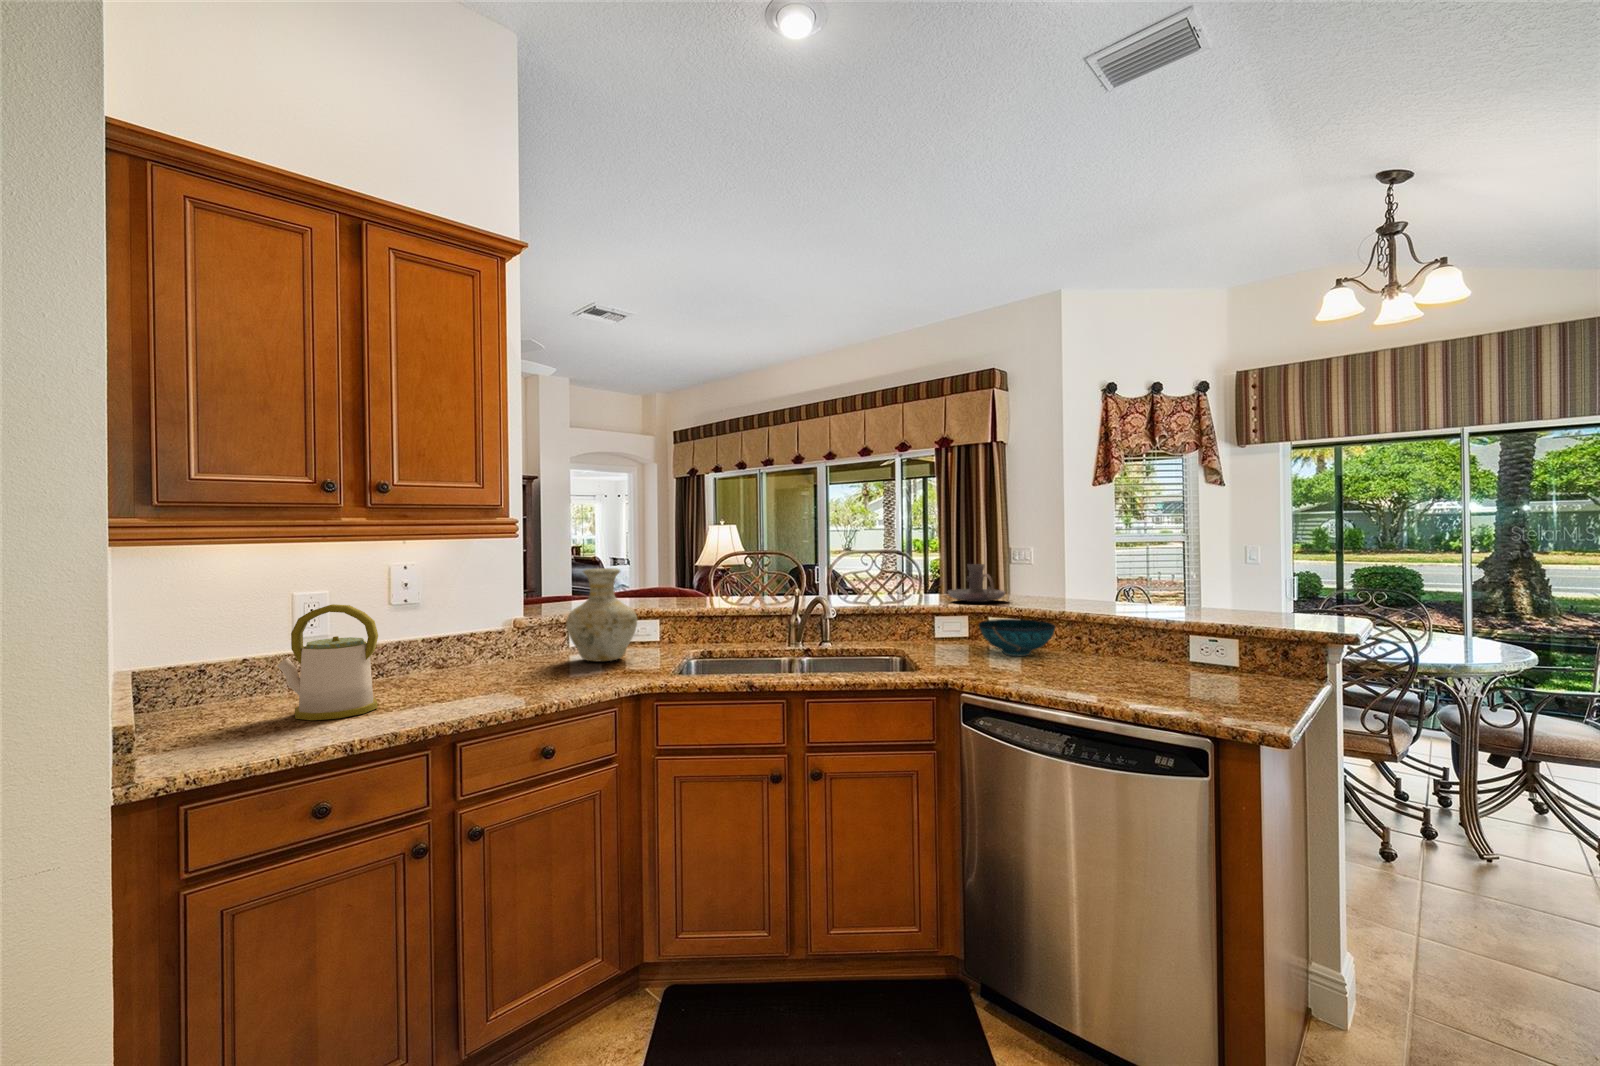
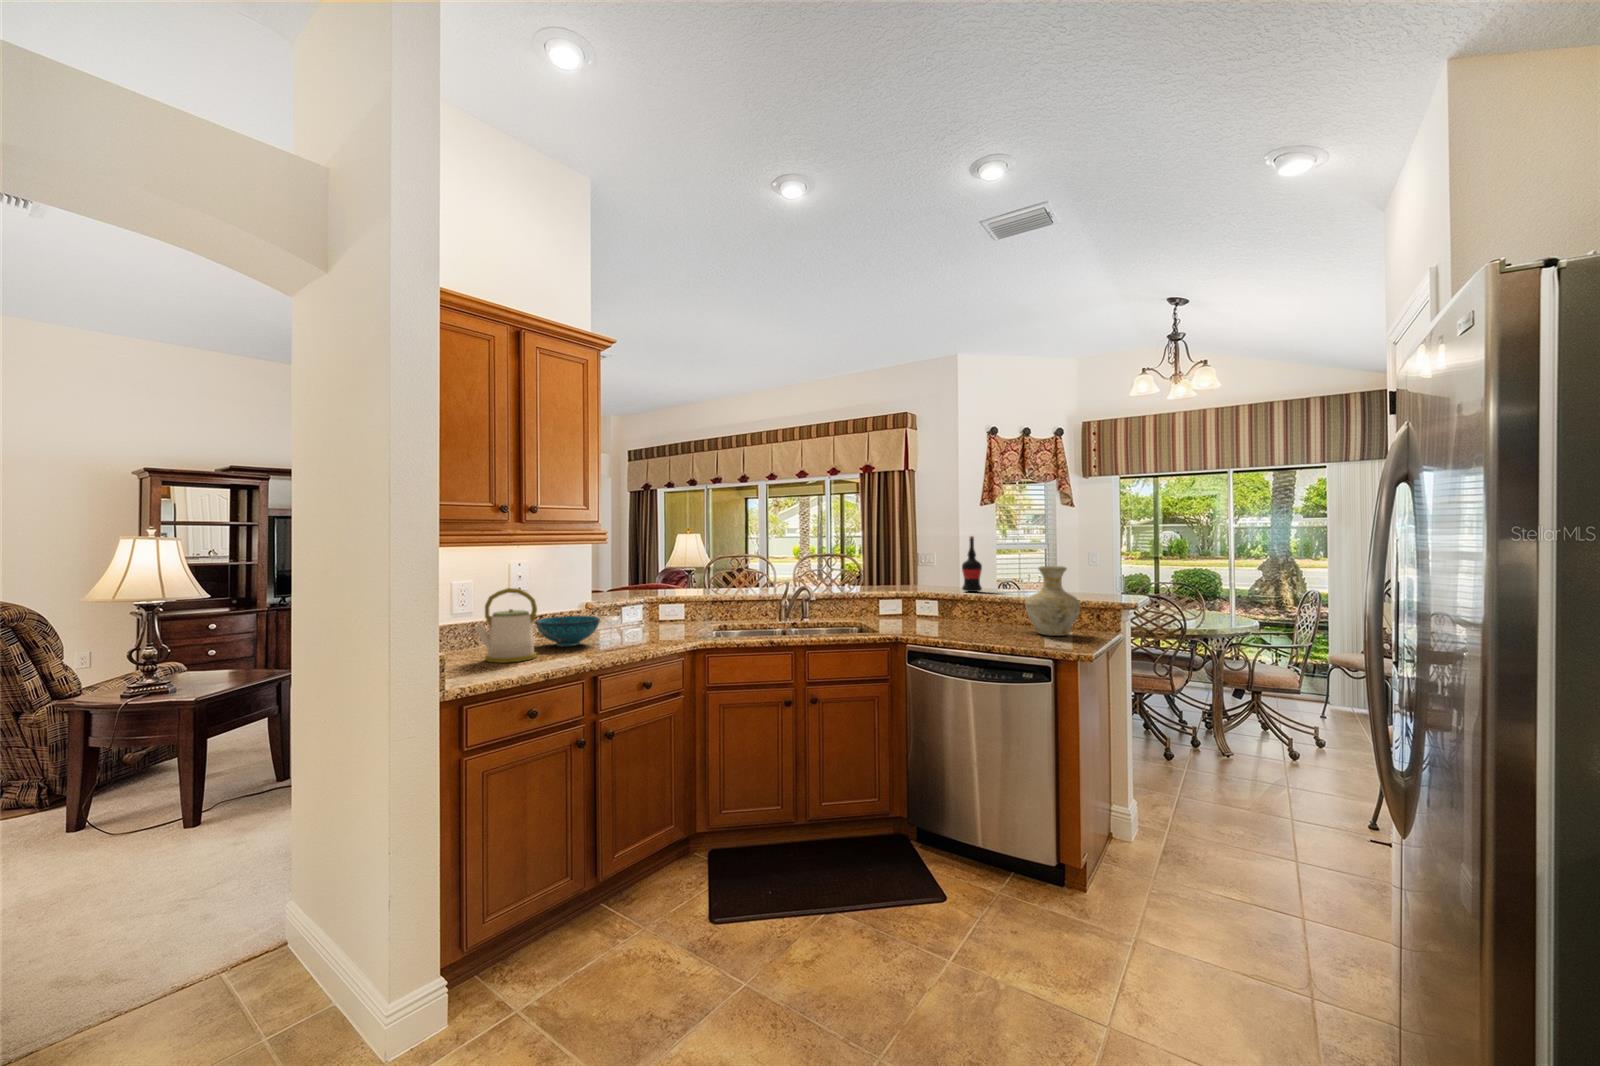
wine bottle: none [1060,525,1091,606] -> present [962,536,982,592]
candle holder: present [948,564,1005,602] -> none [883,563,924,590]
vase: present [566,568,637,662] -> present [1025,566,1080,636]
decorative bowl: present [978,619,1056,656] -> present [536,616,600,646]

